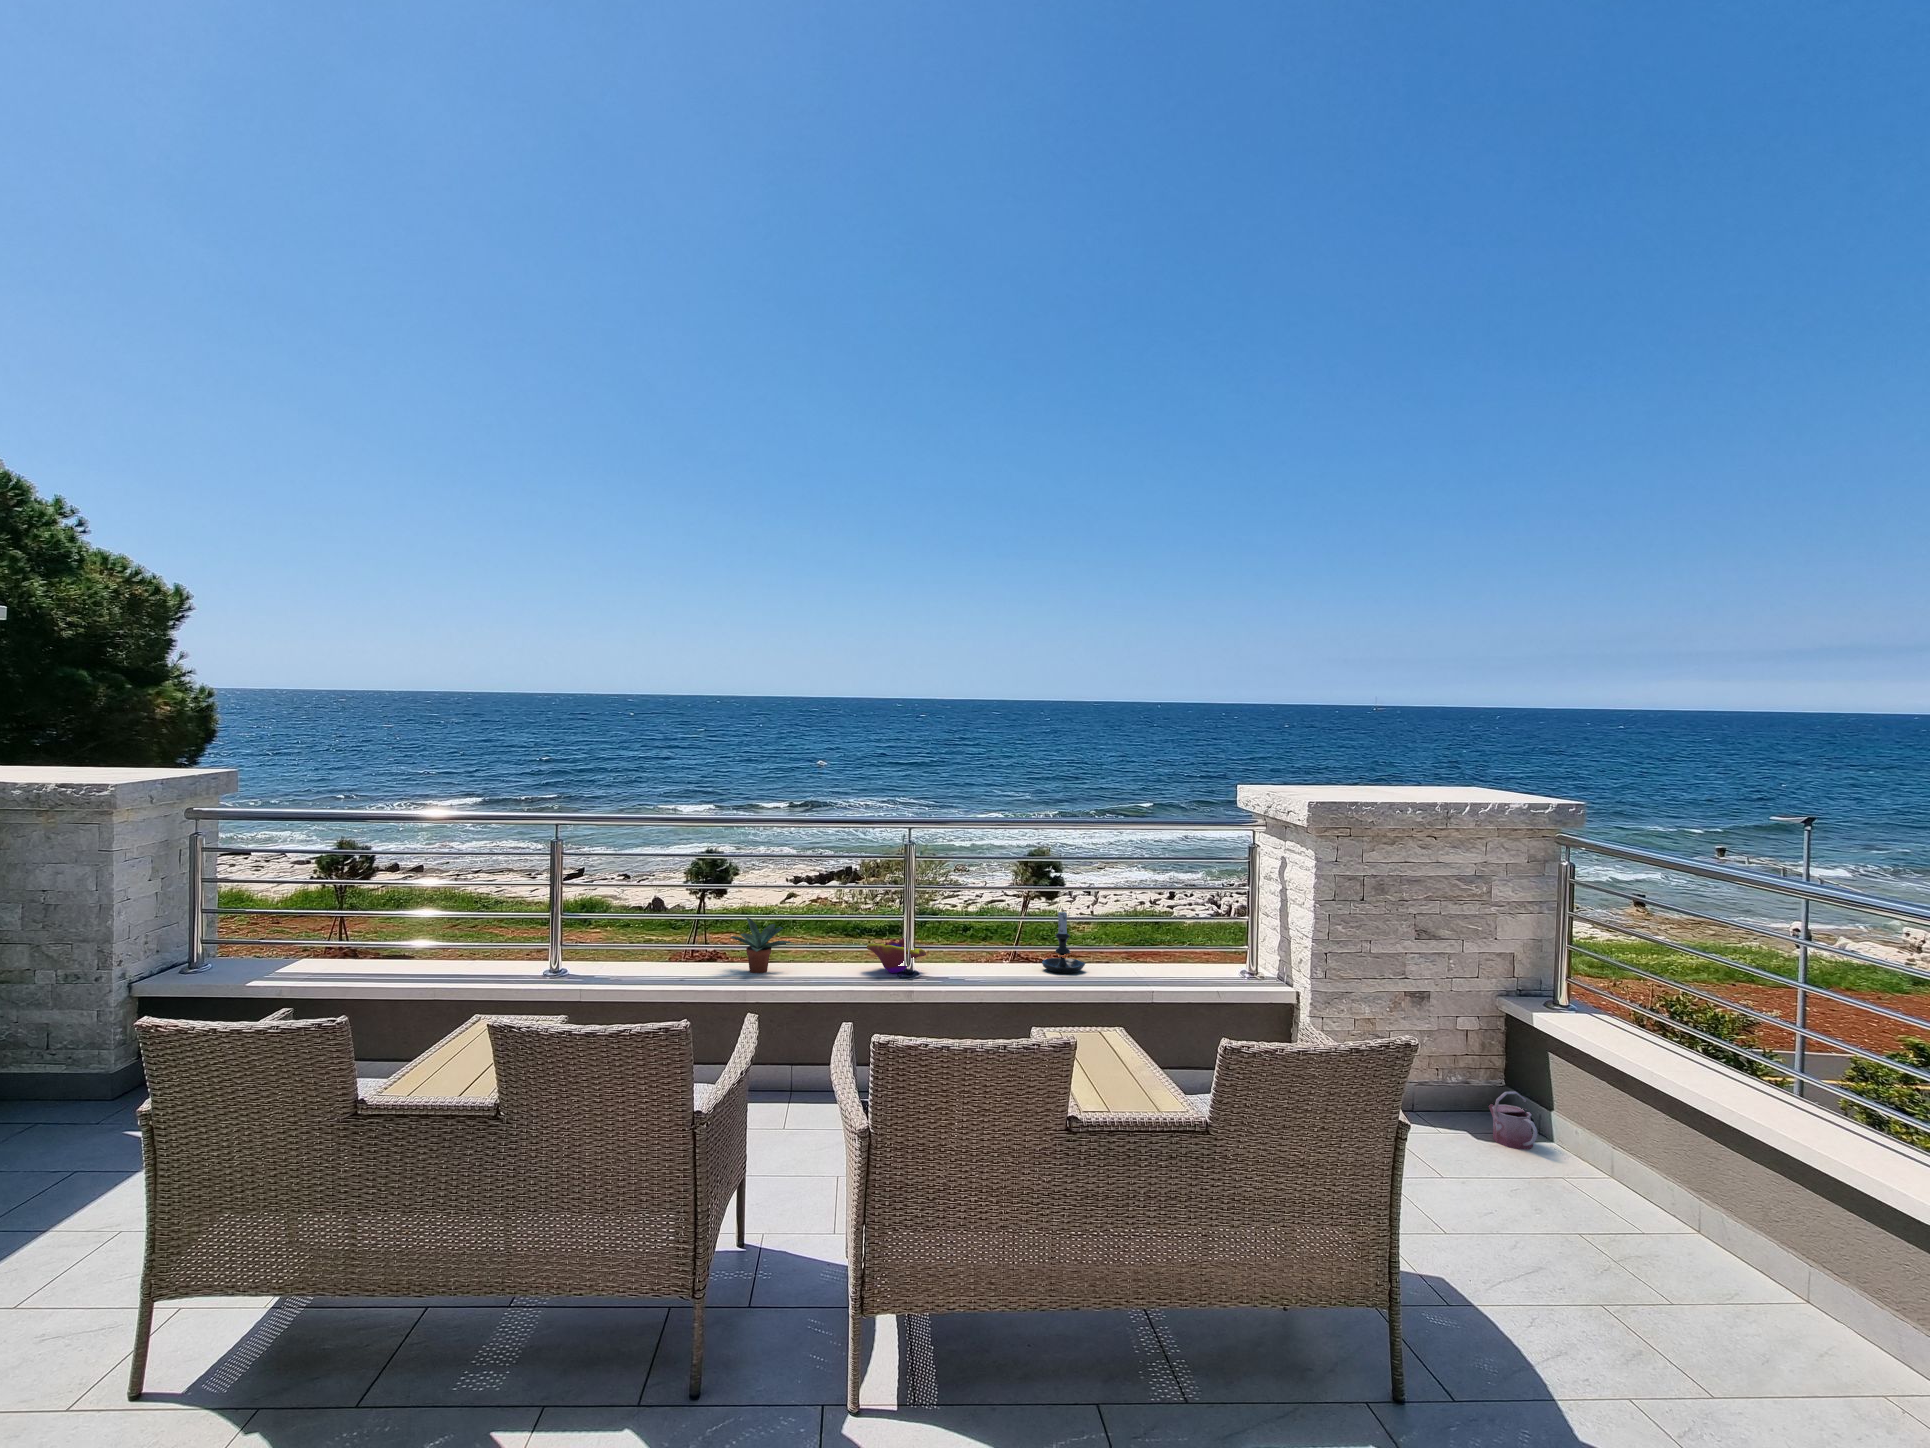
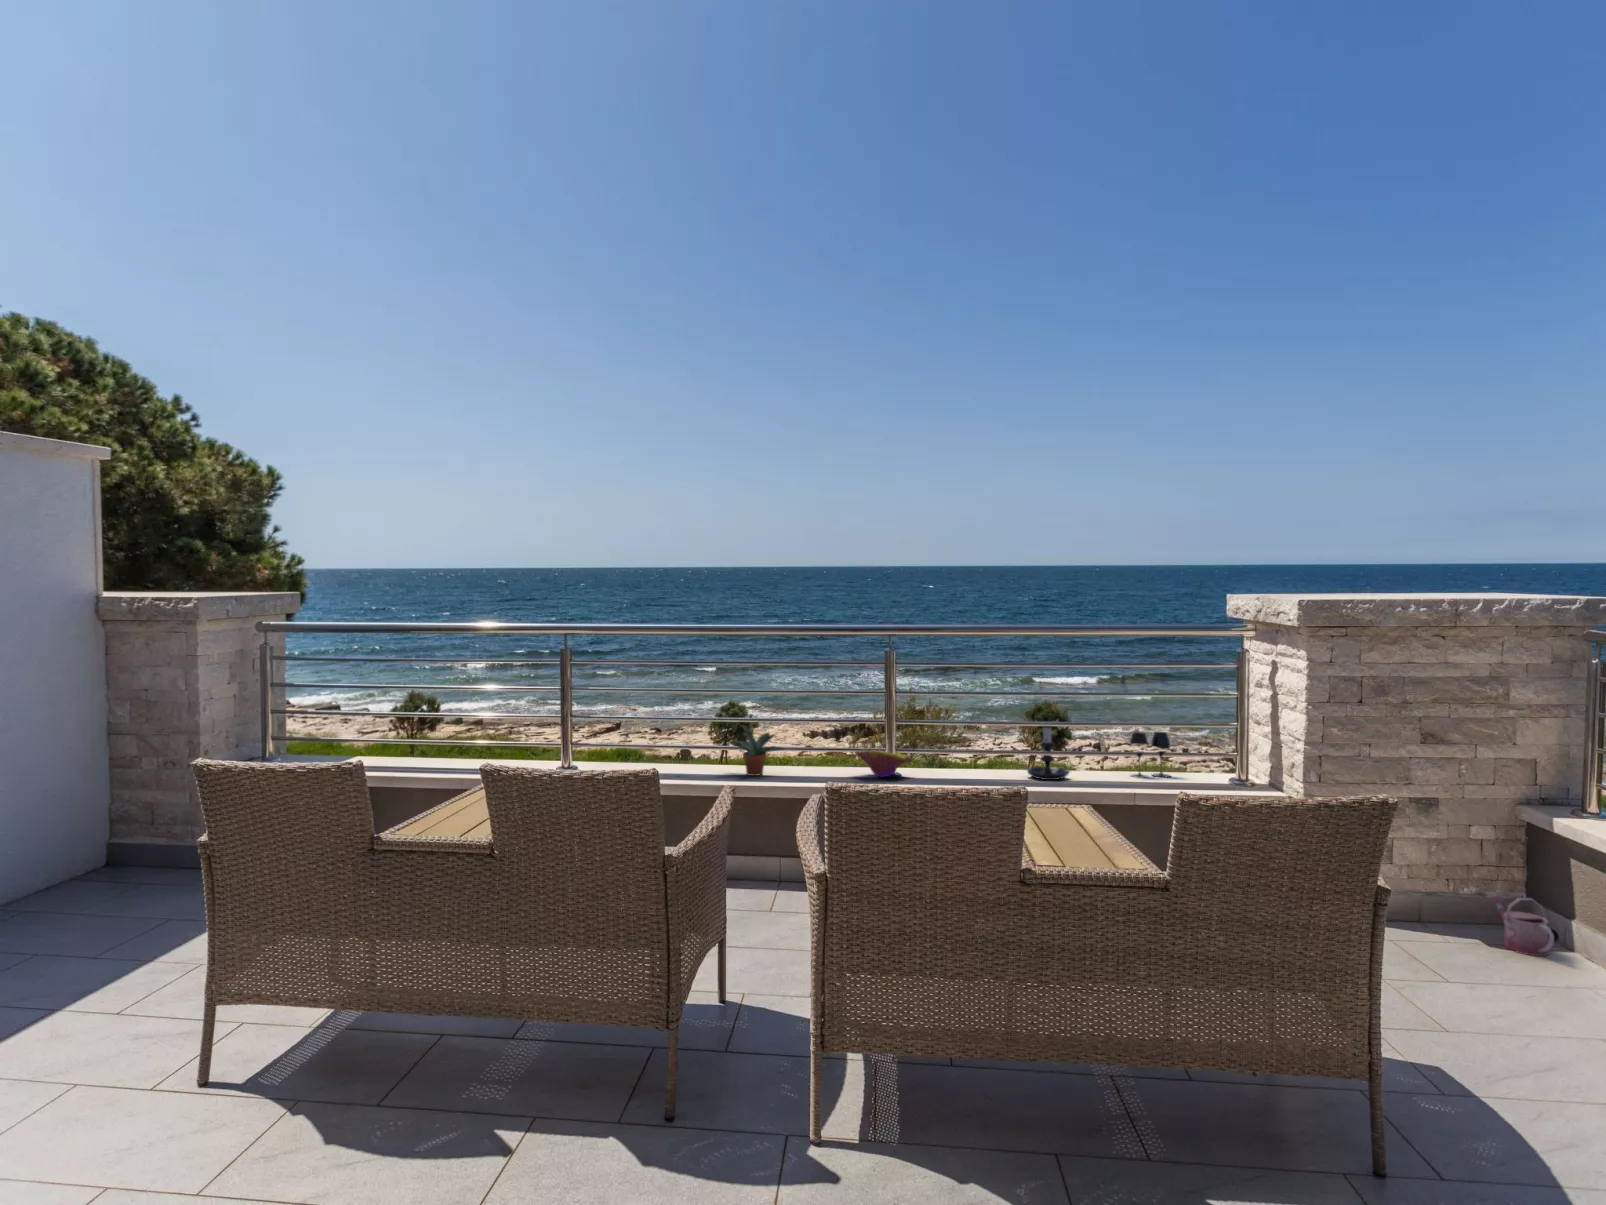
wine glass: none [1142,920,1182,969] -> present [1130,732,1170,778]

